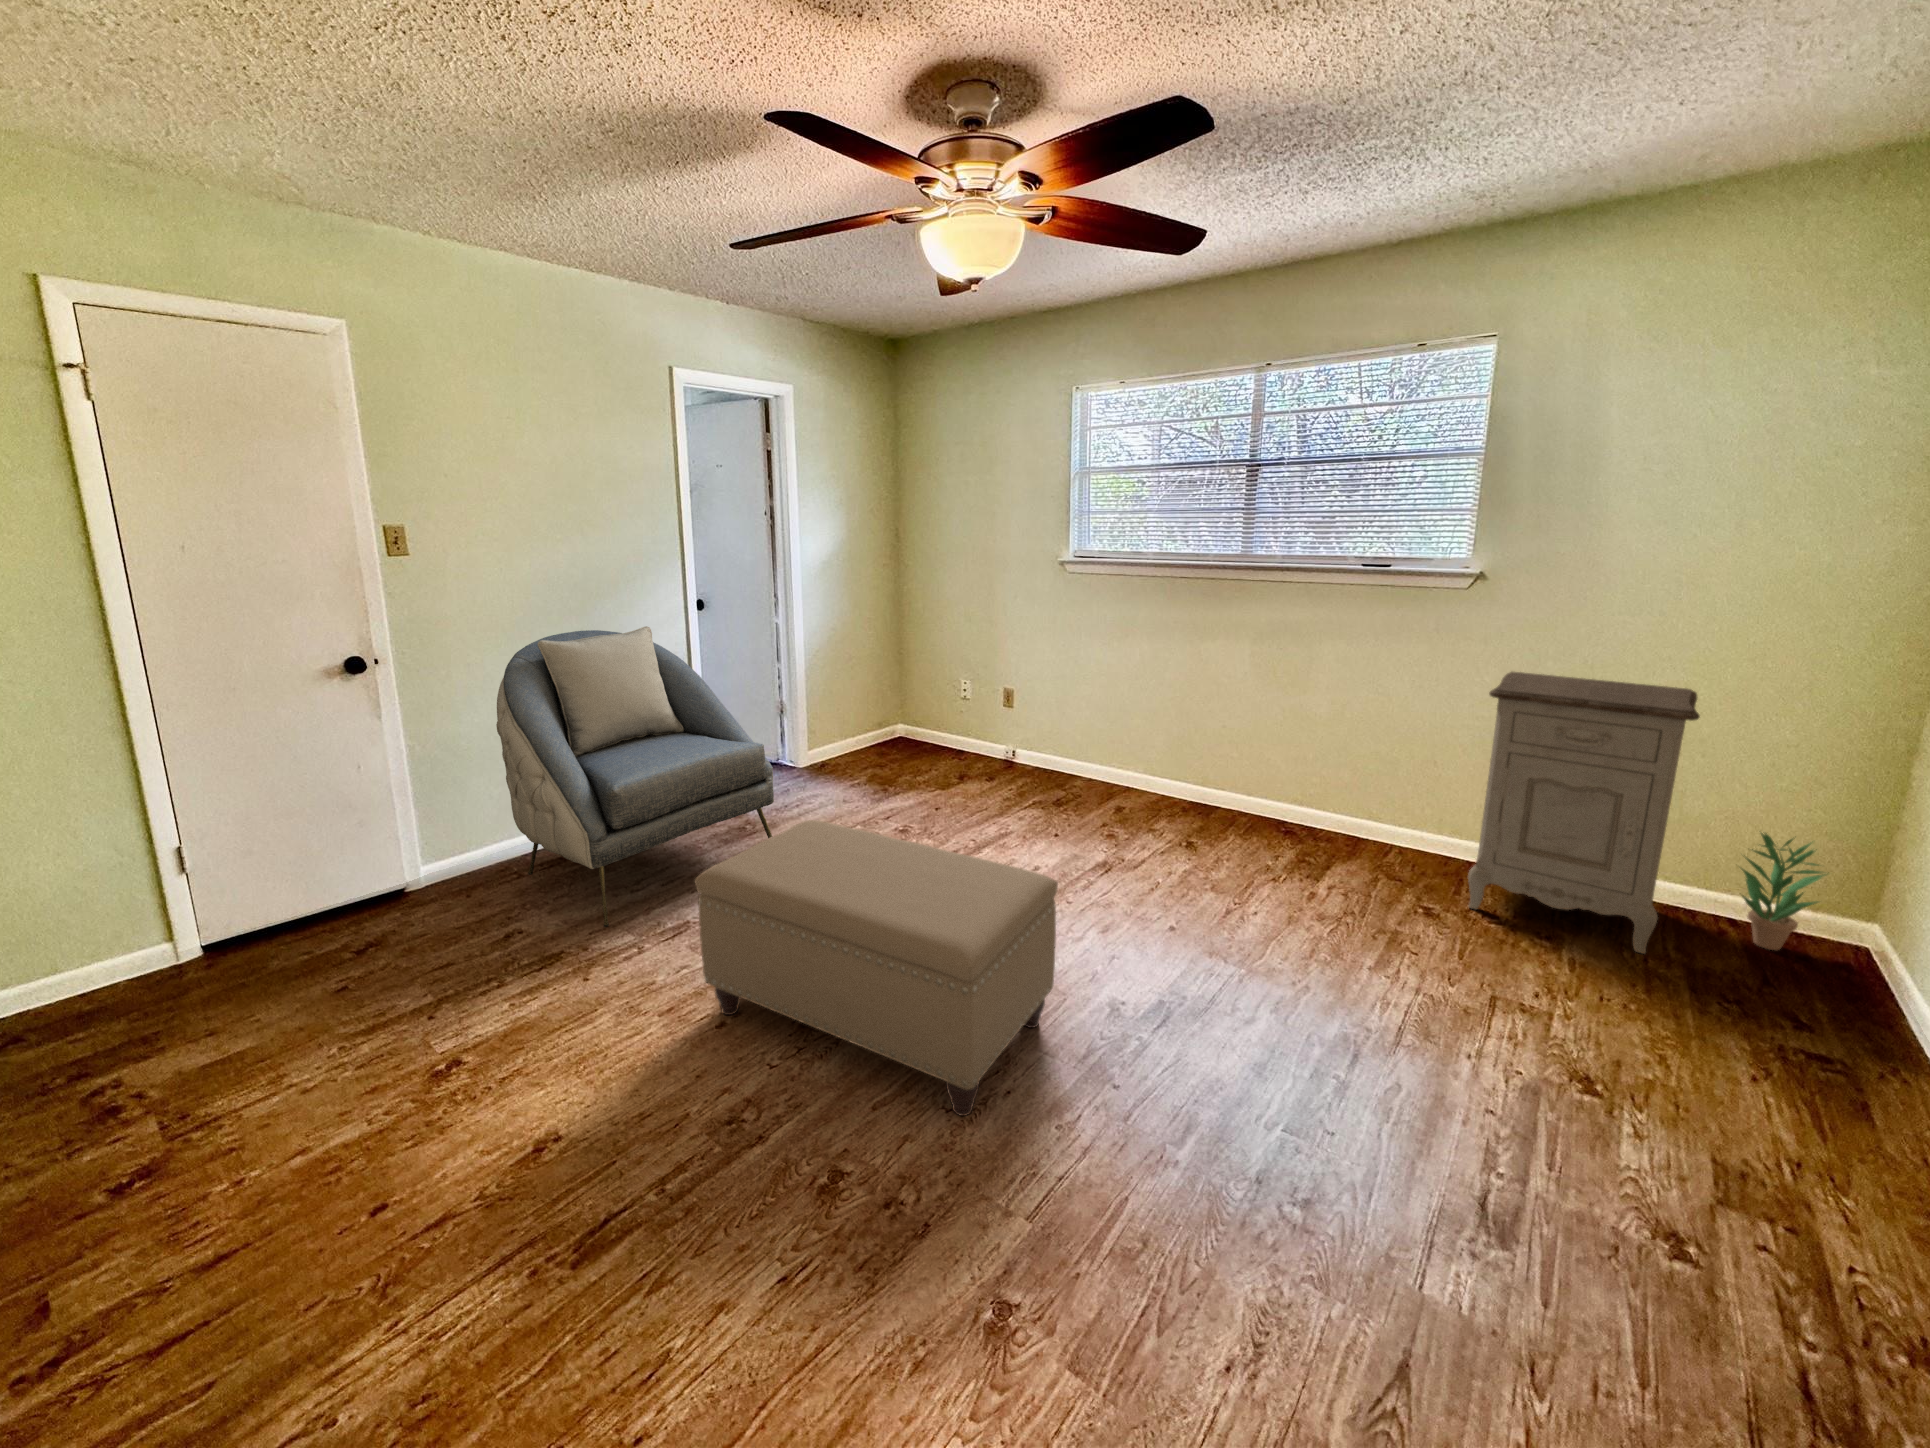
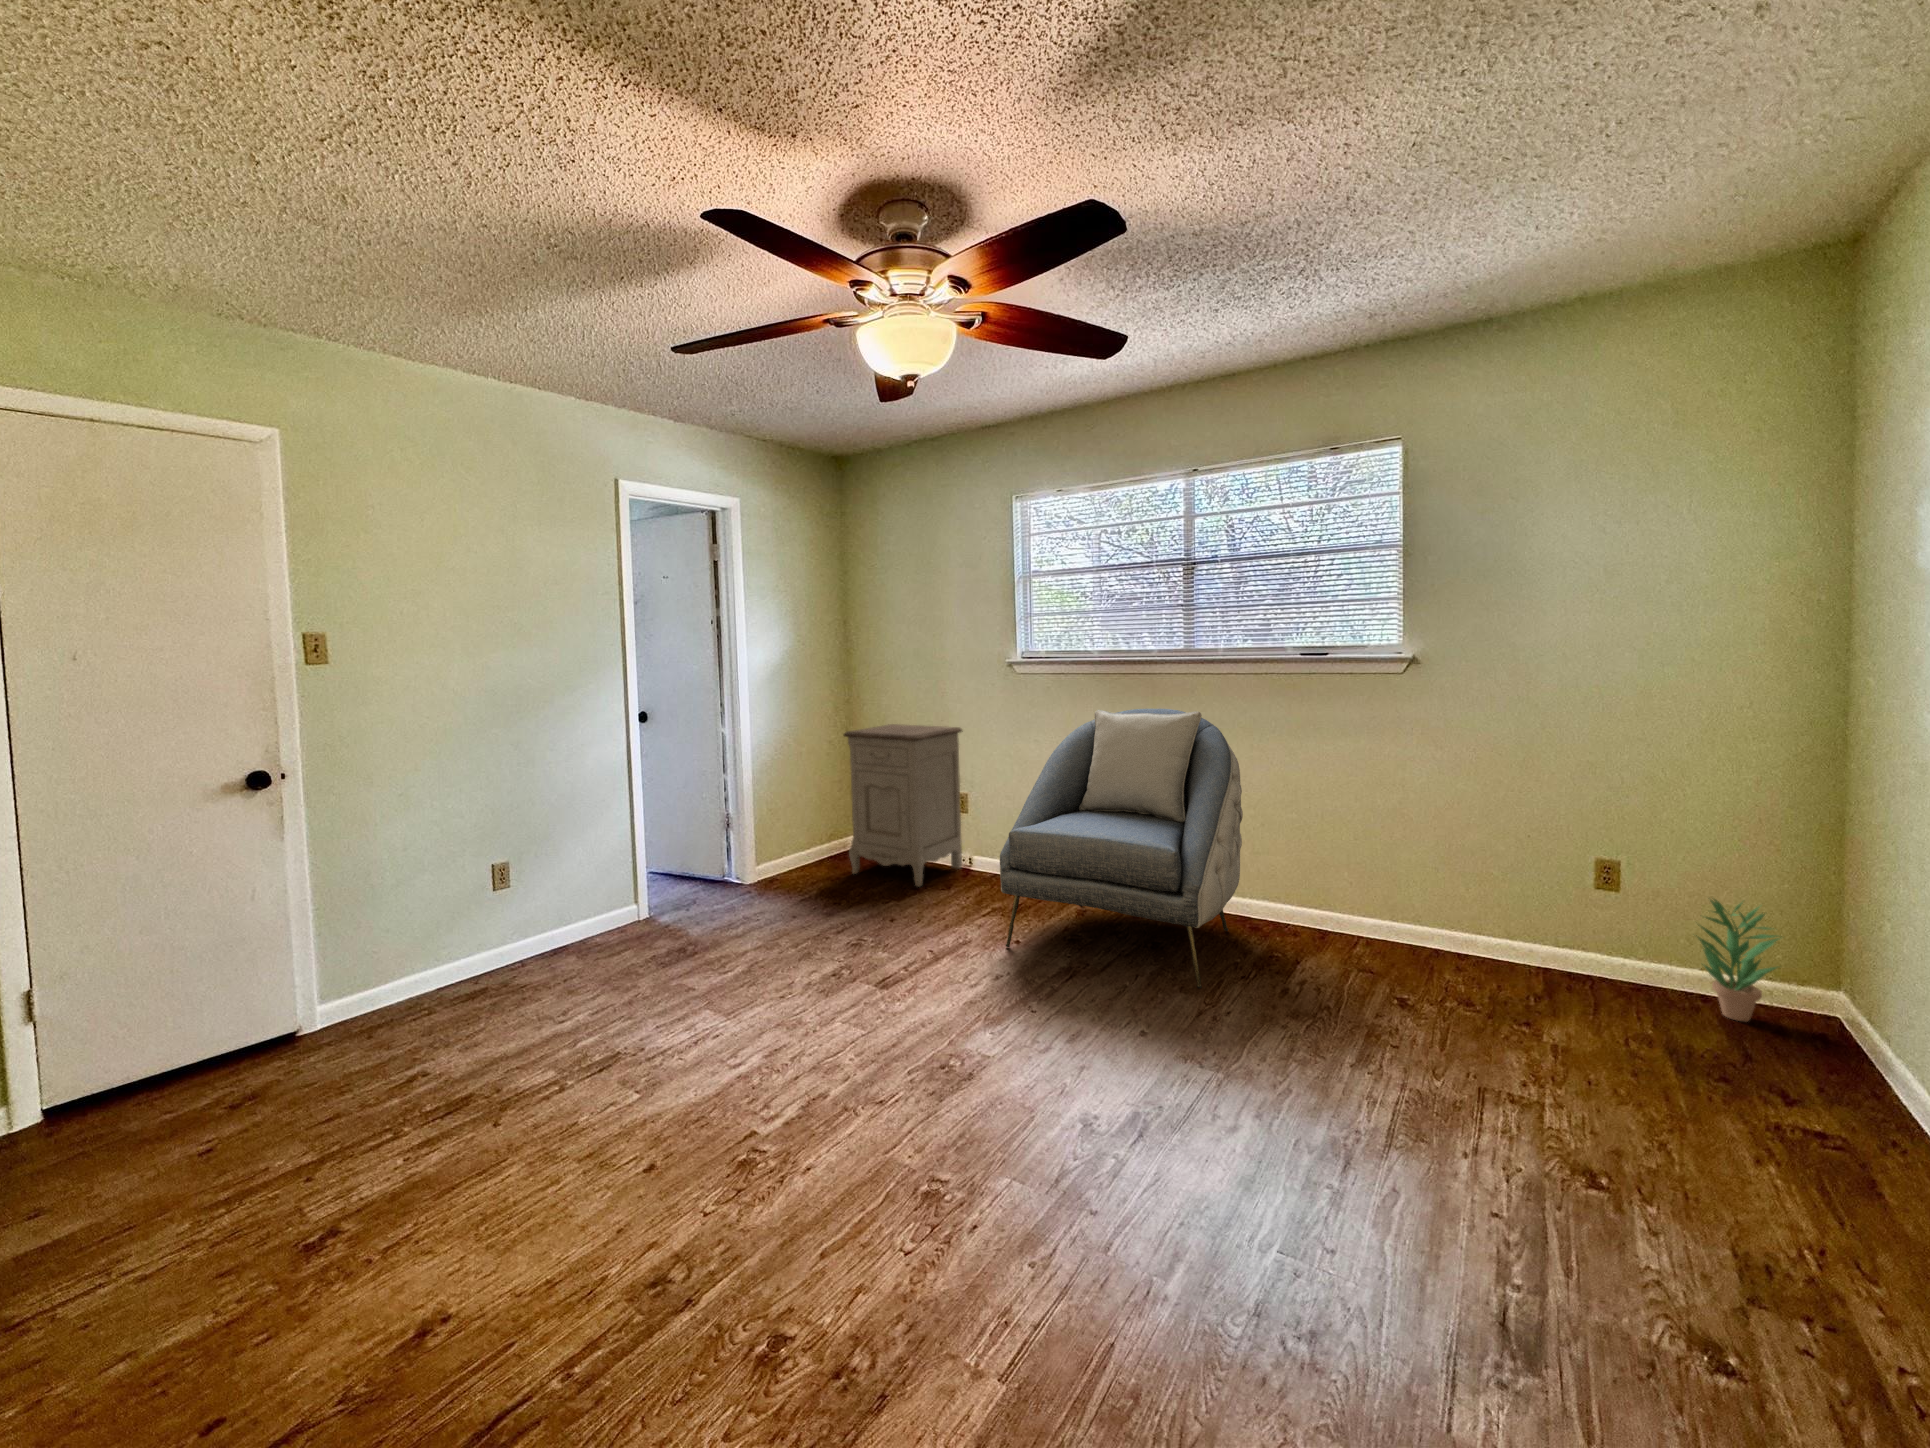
armchair: present [496,626,774,927] -> present [1000,709,1243,988]
nightstand: present [1468,672,1700,954] -> present [844,724,962,887]
ottoman: present [695,820,1058,1116] -> none [622,927,1020,1259]

